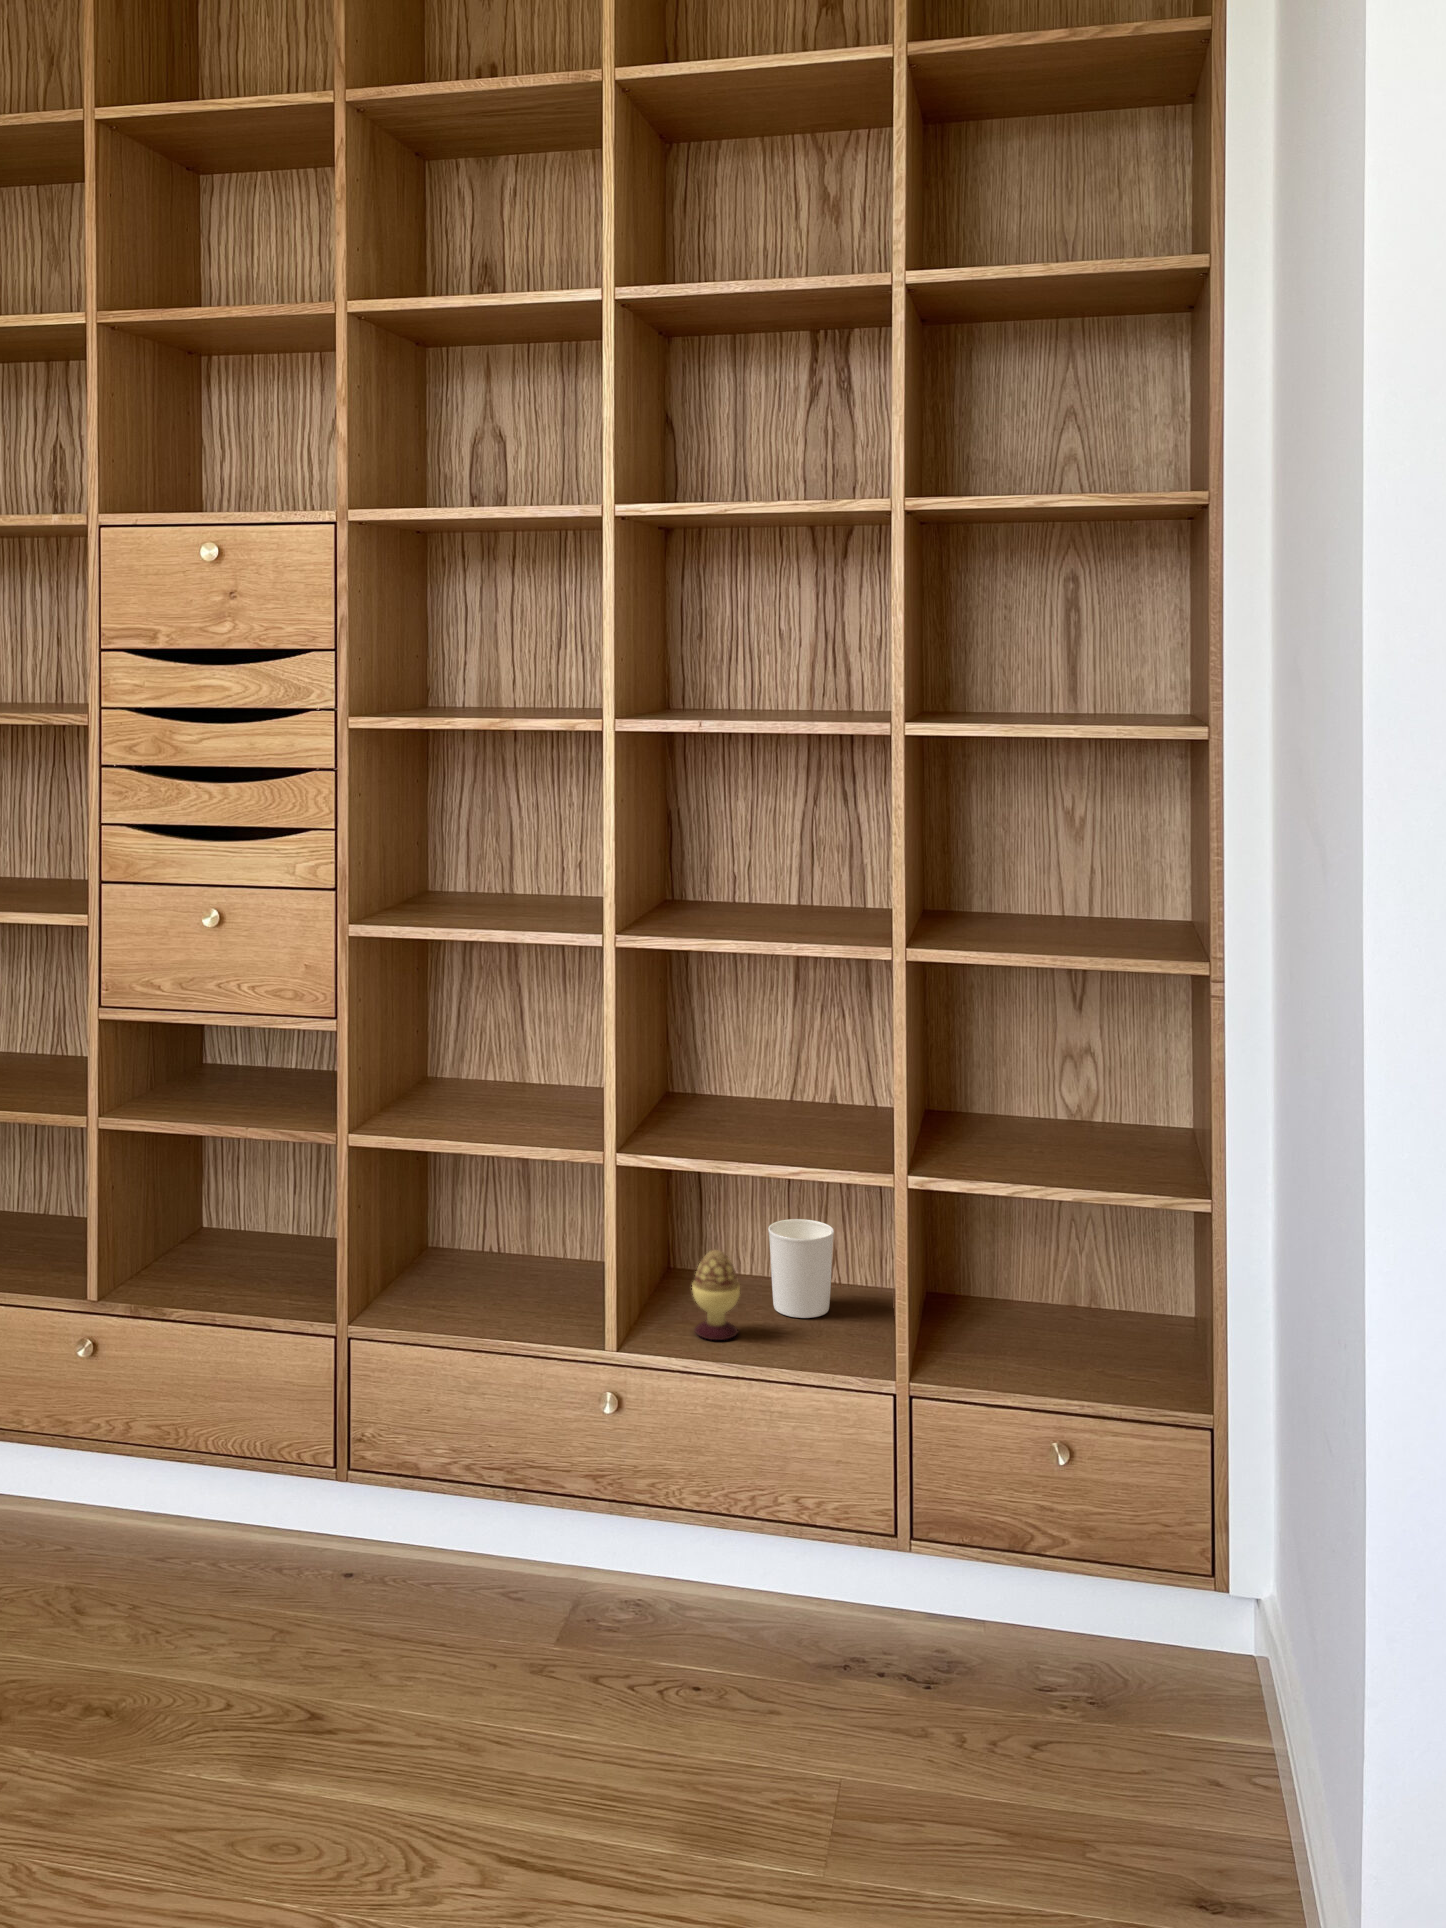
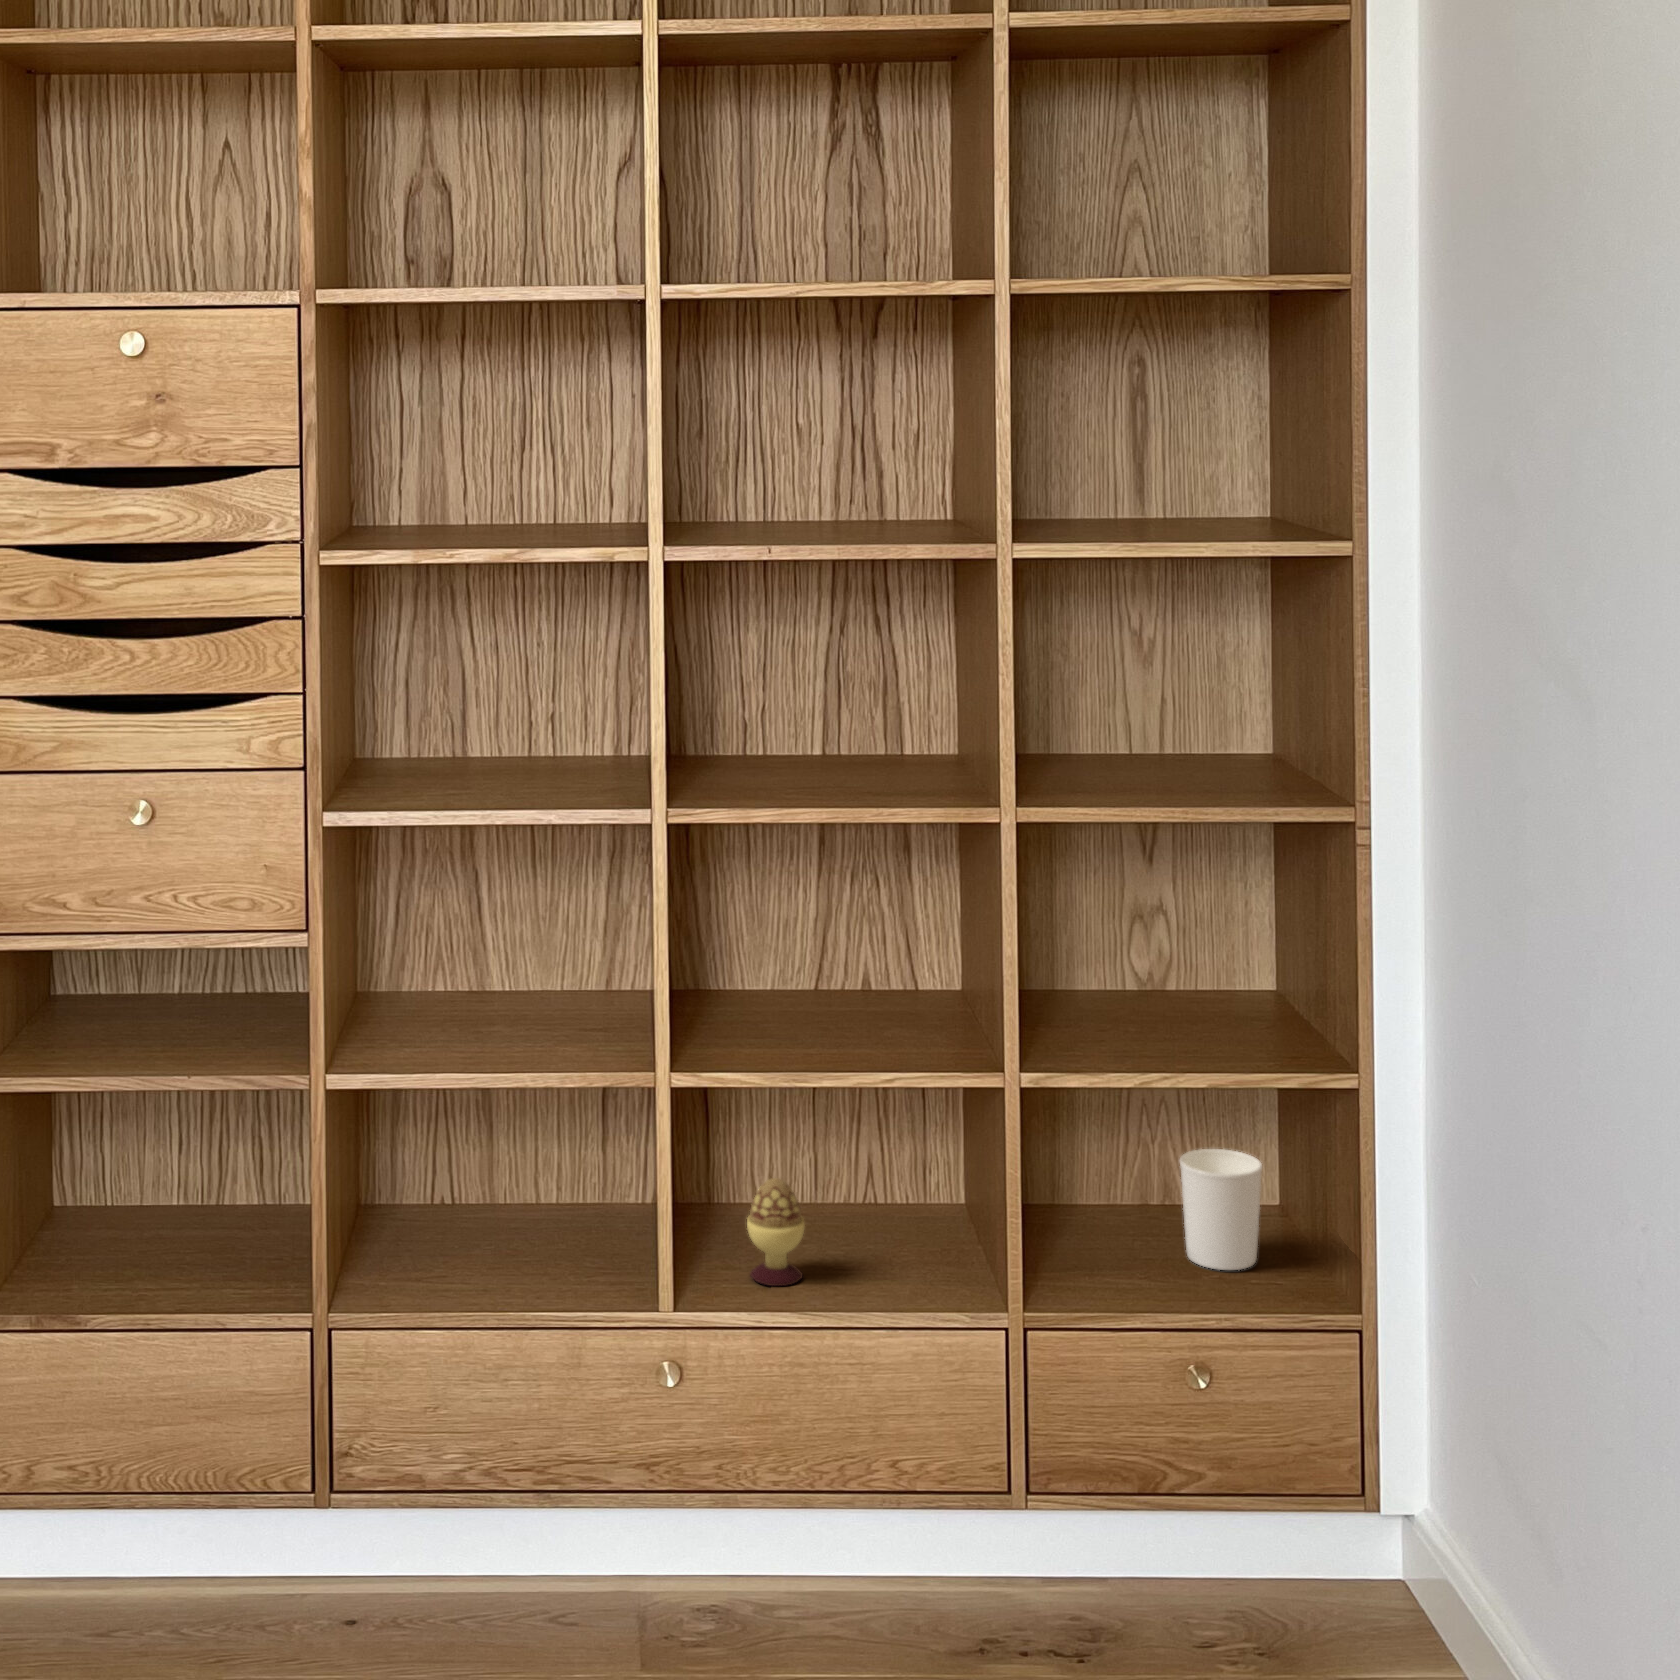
candle holder: present [768,1219,834,1318] -> present [1179,1149,1262,1270]

